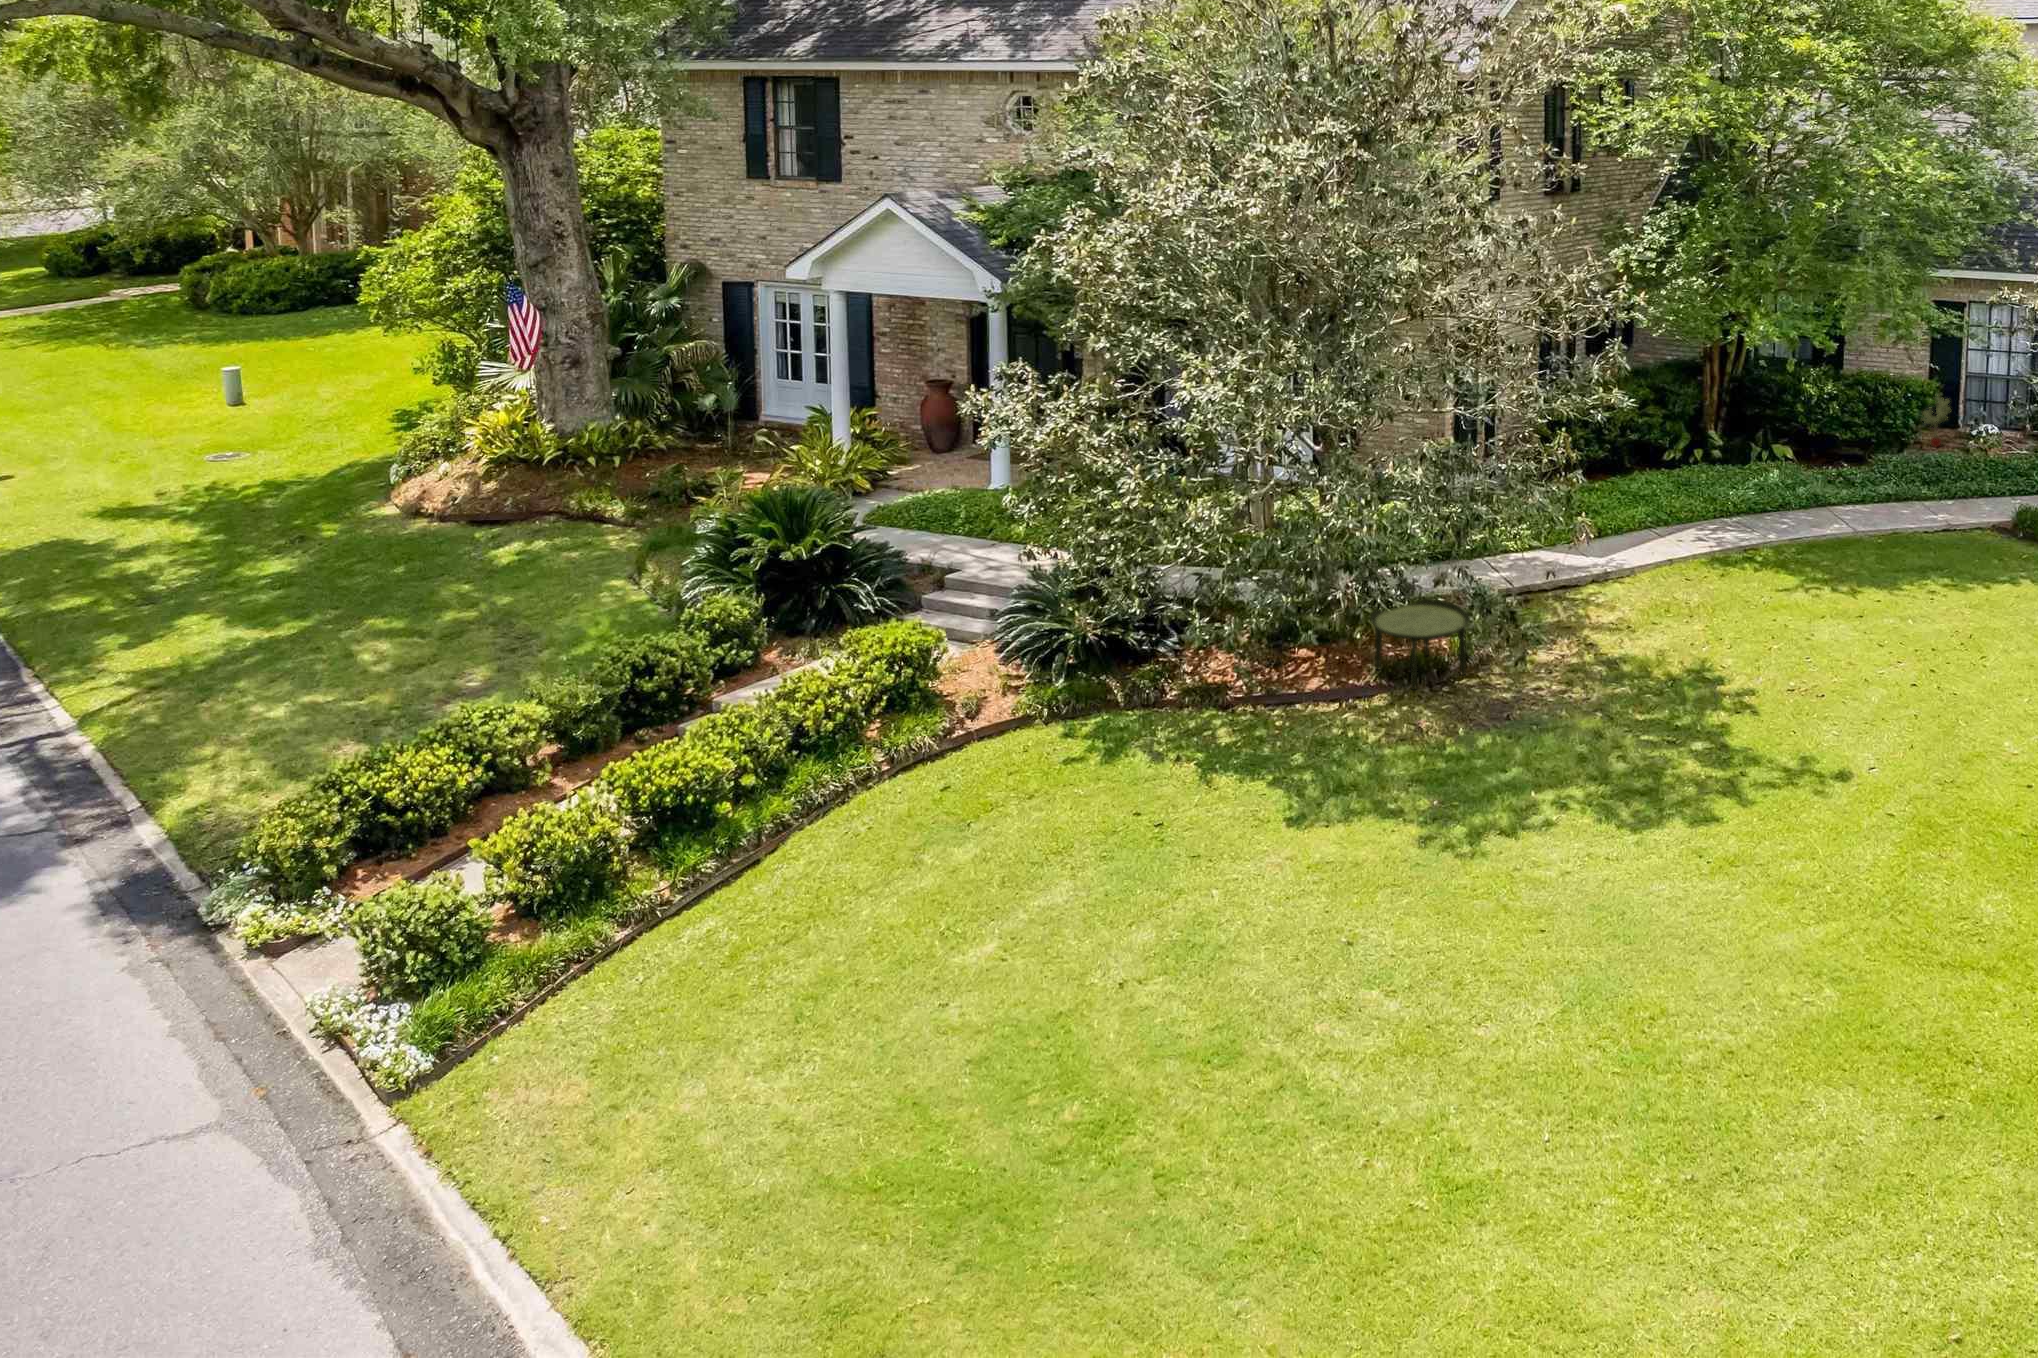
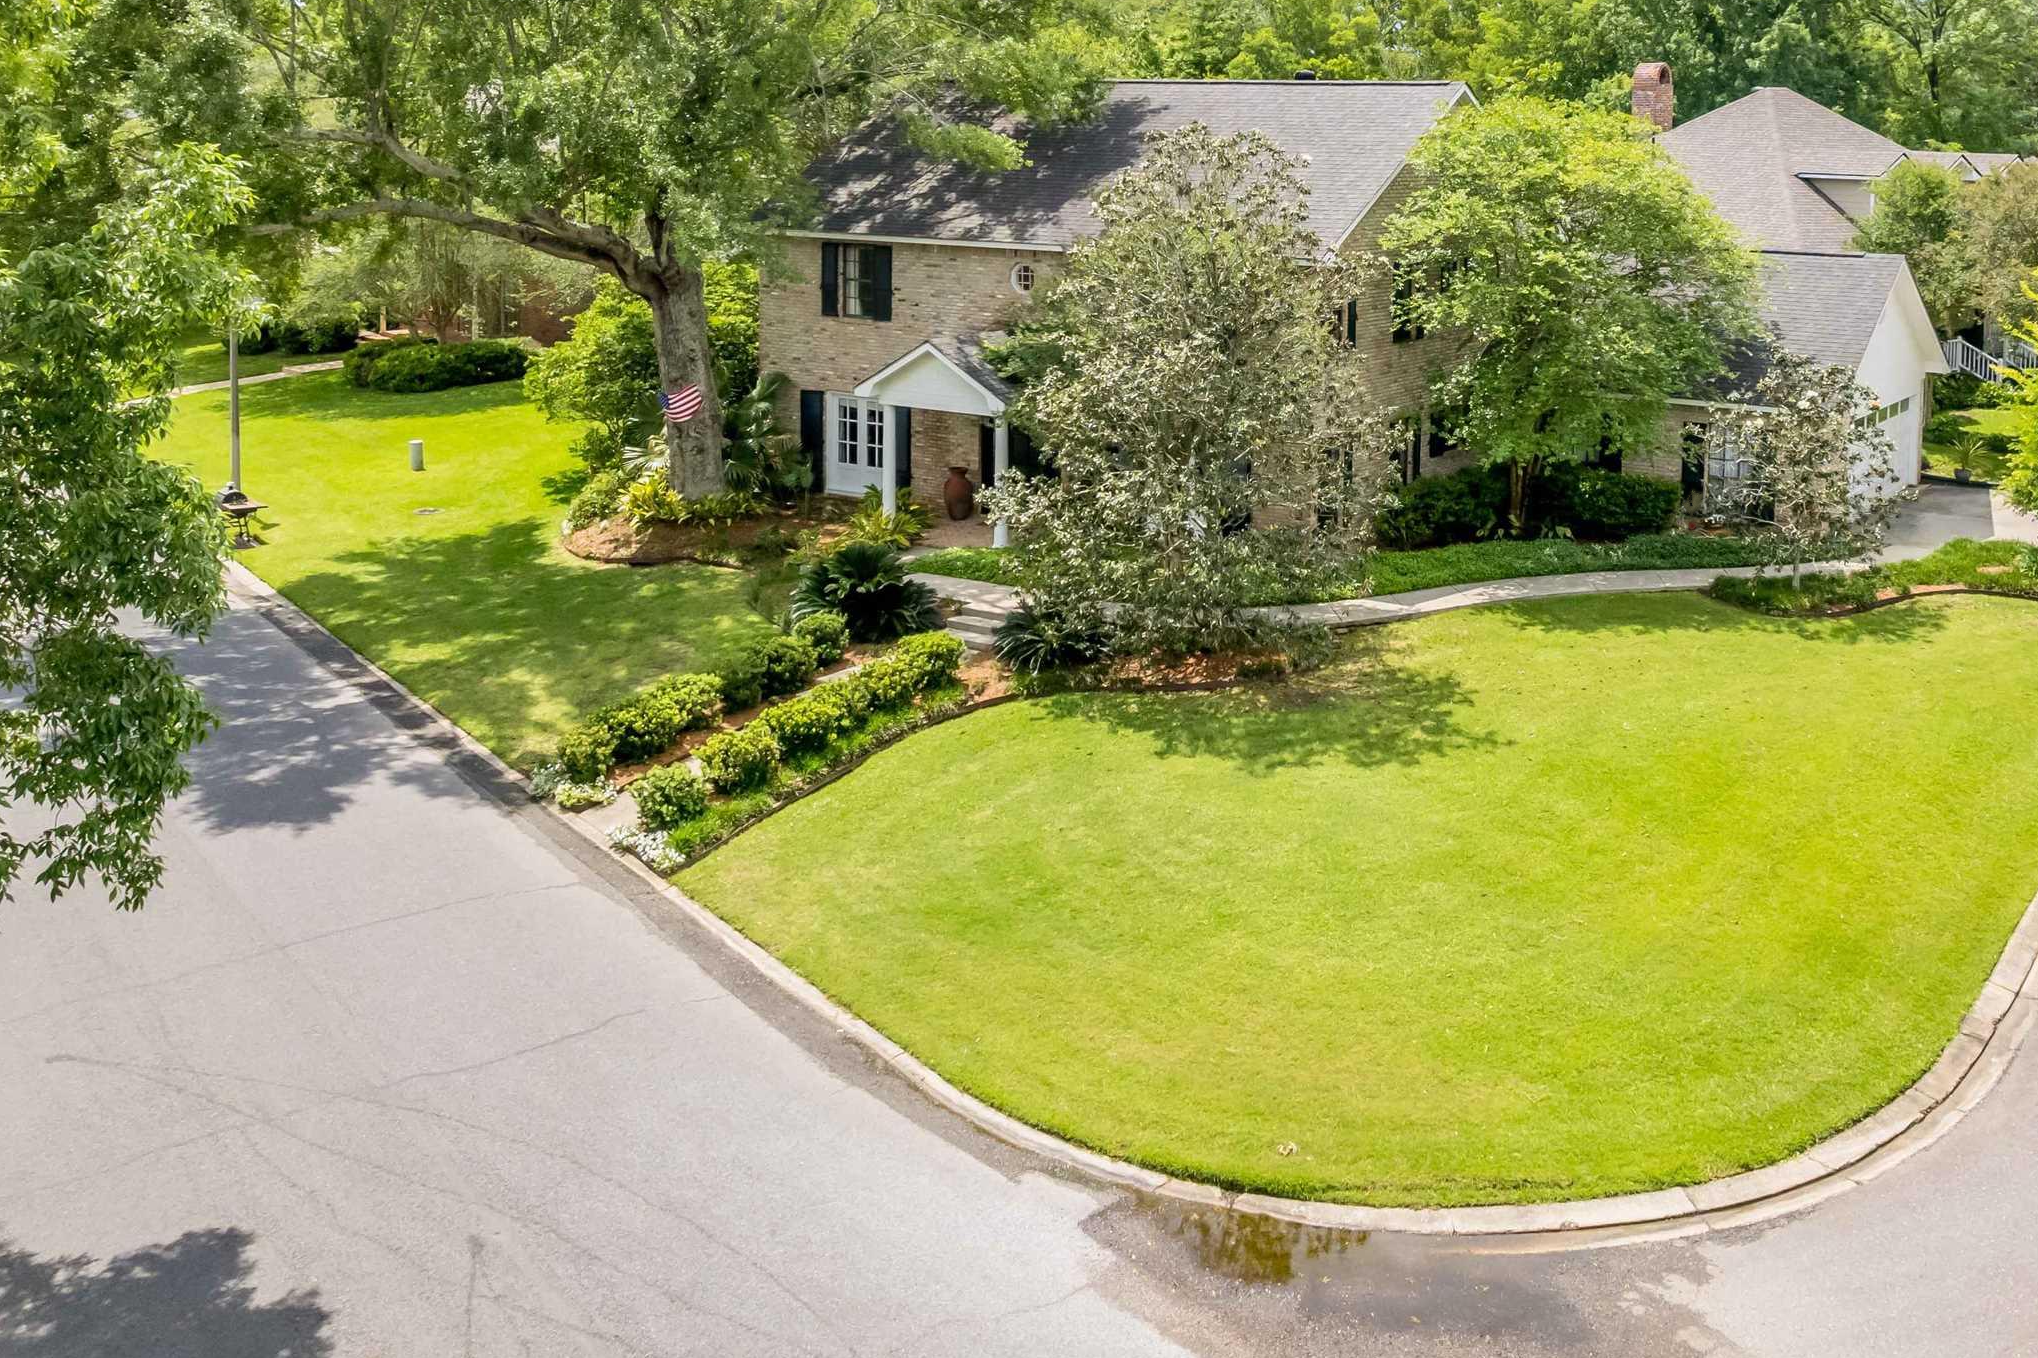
round table: present [1370,599,1470,690] -> none [1236,628,1302,686]

